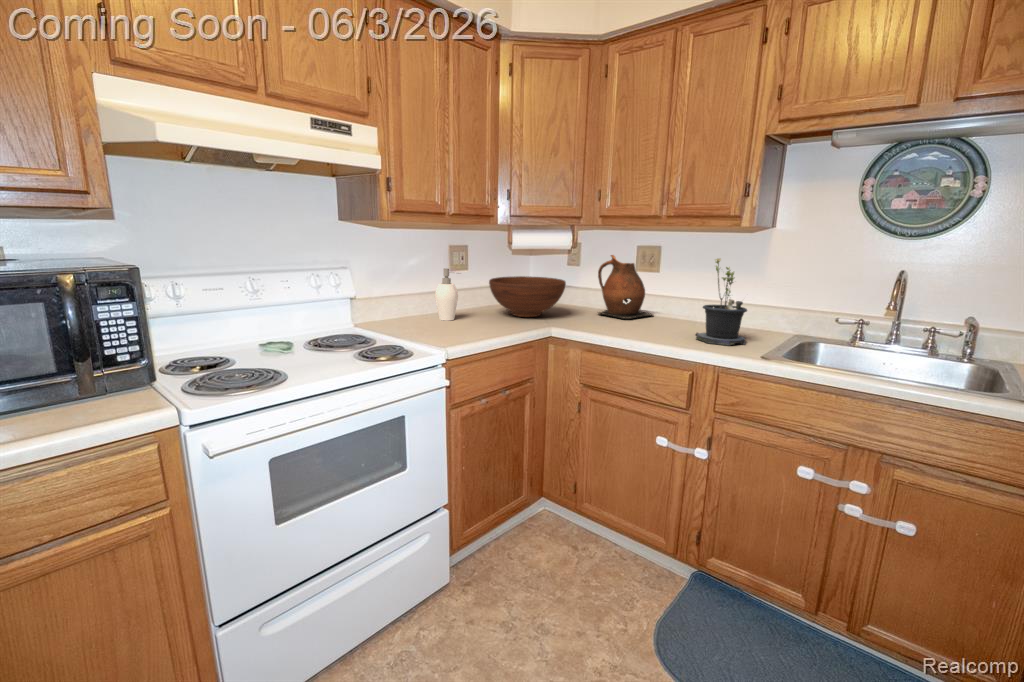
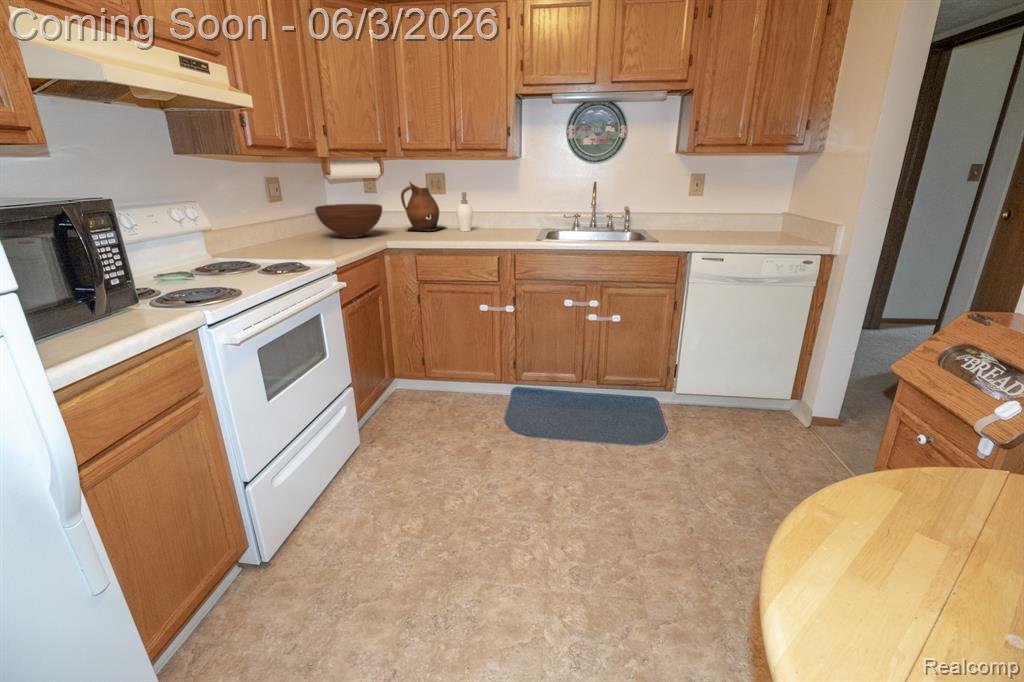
potted plant: present [696,259,747,346] -> none [487,179,522,238]
soap dispenser: present [435,268,460,321] -> present [456,192,473,231]

